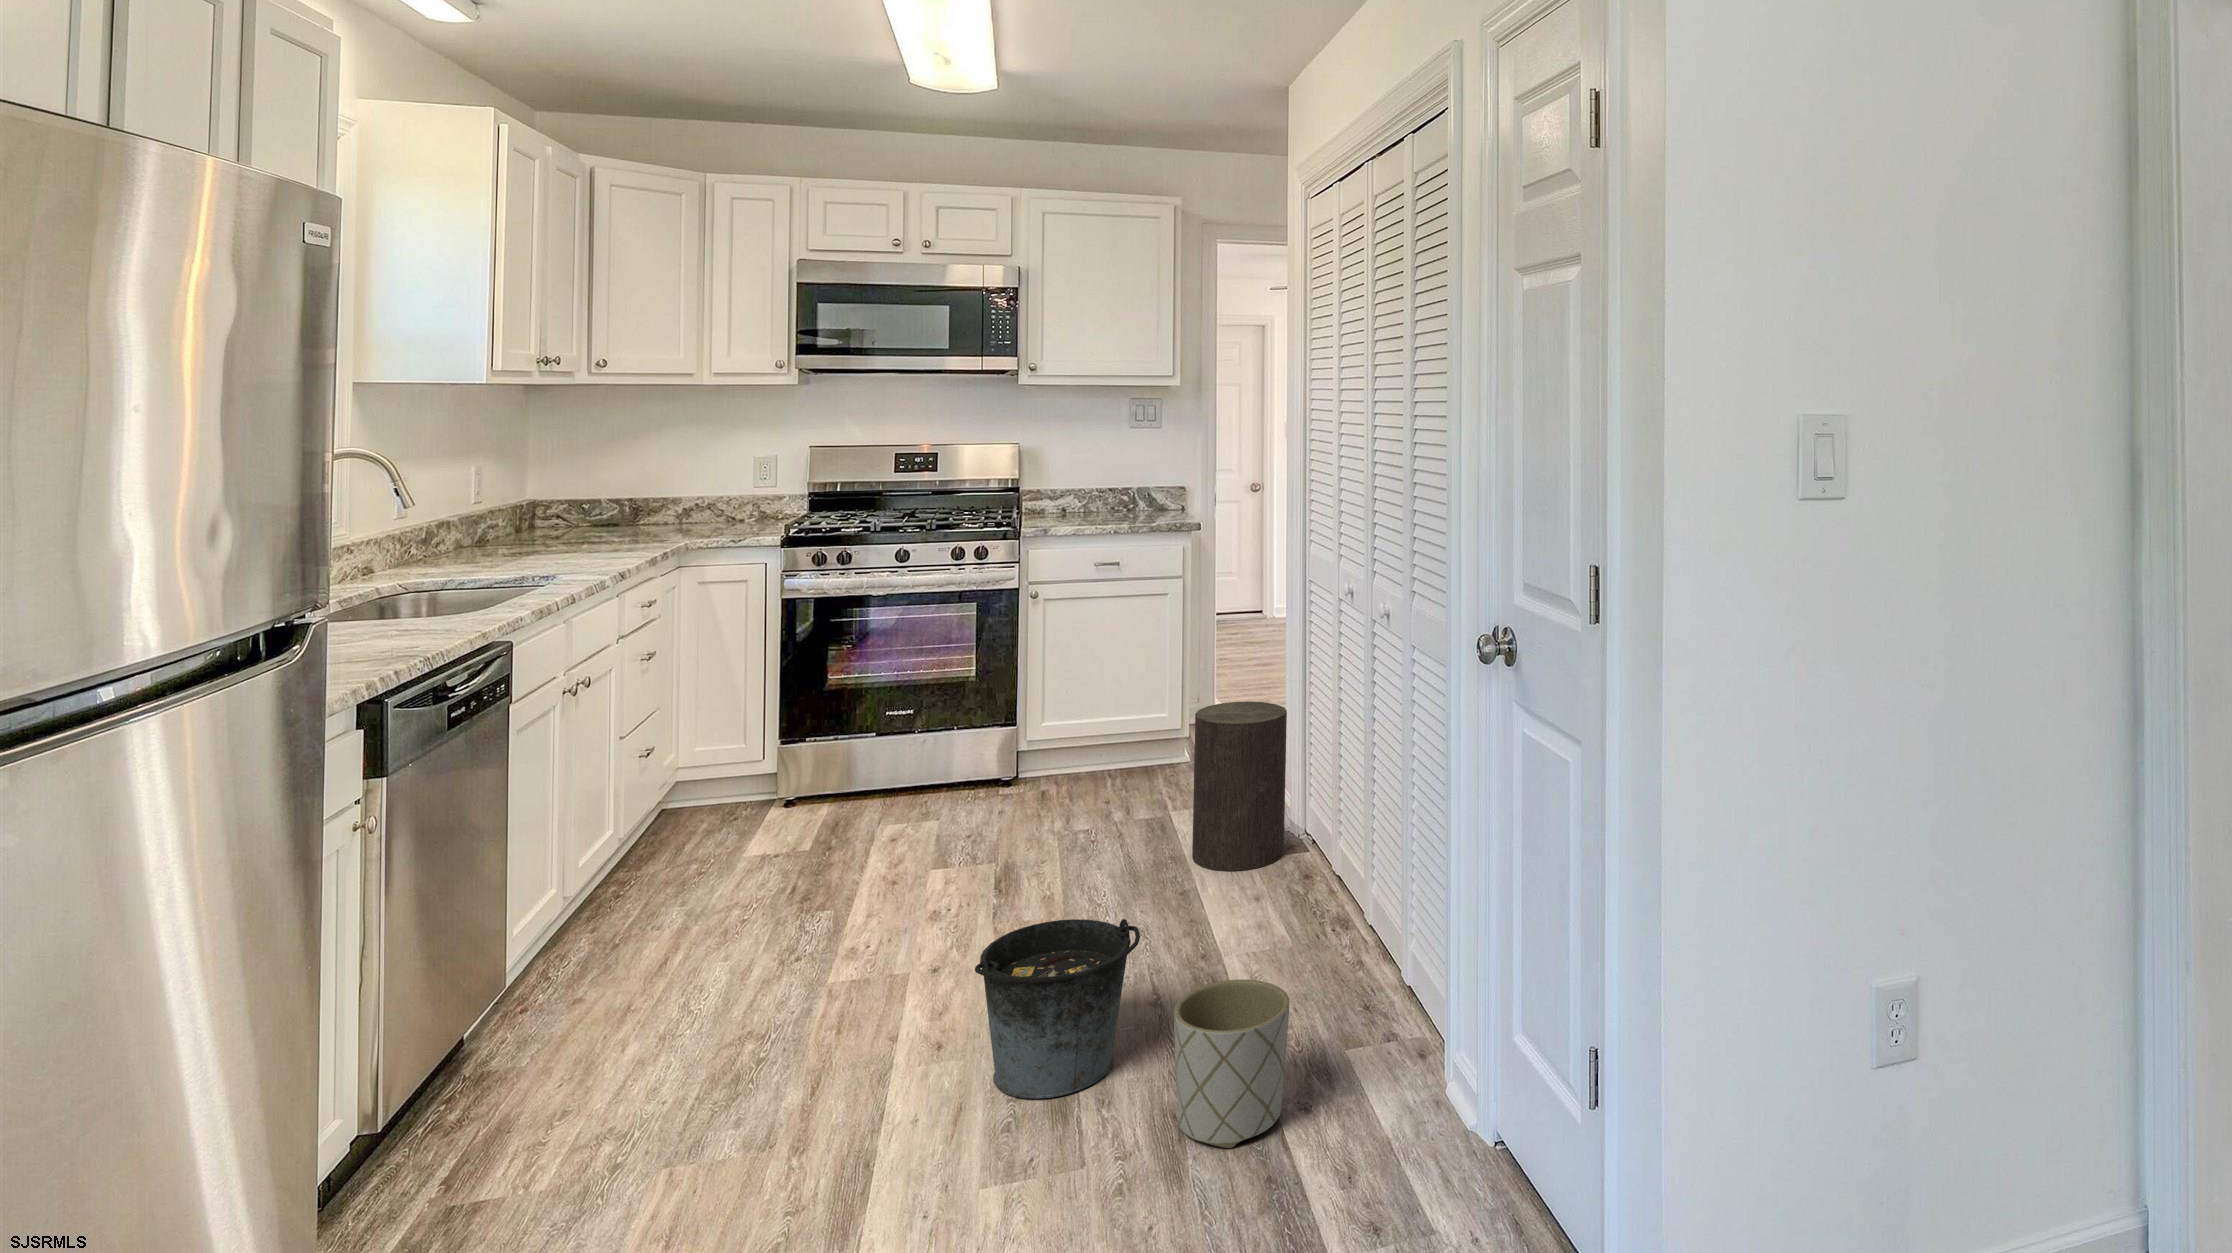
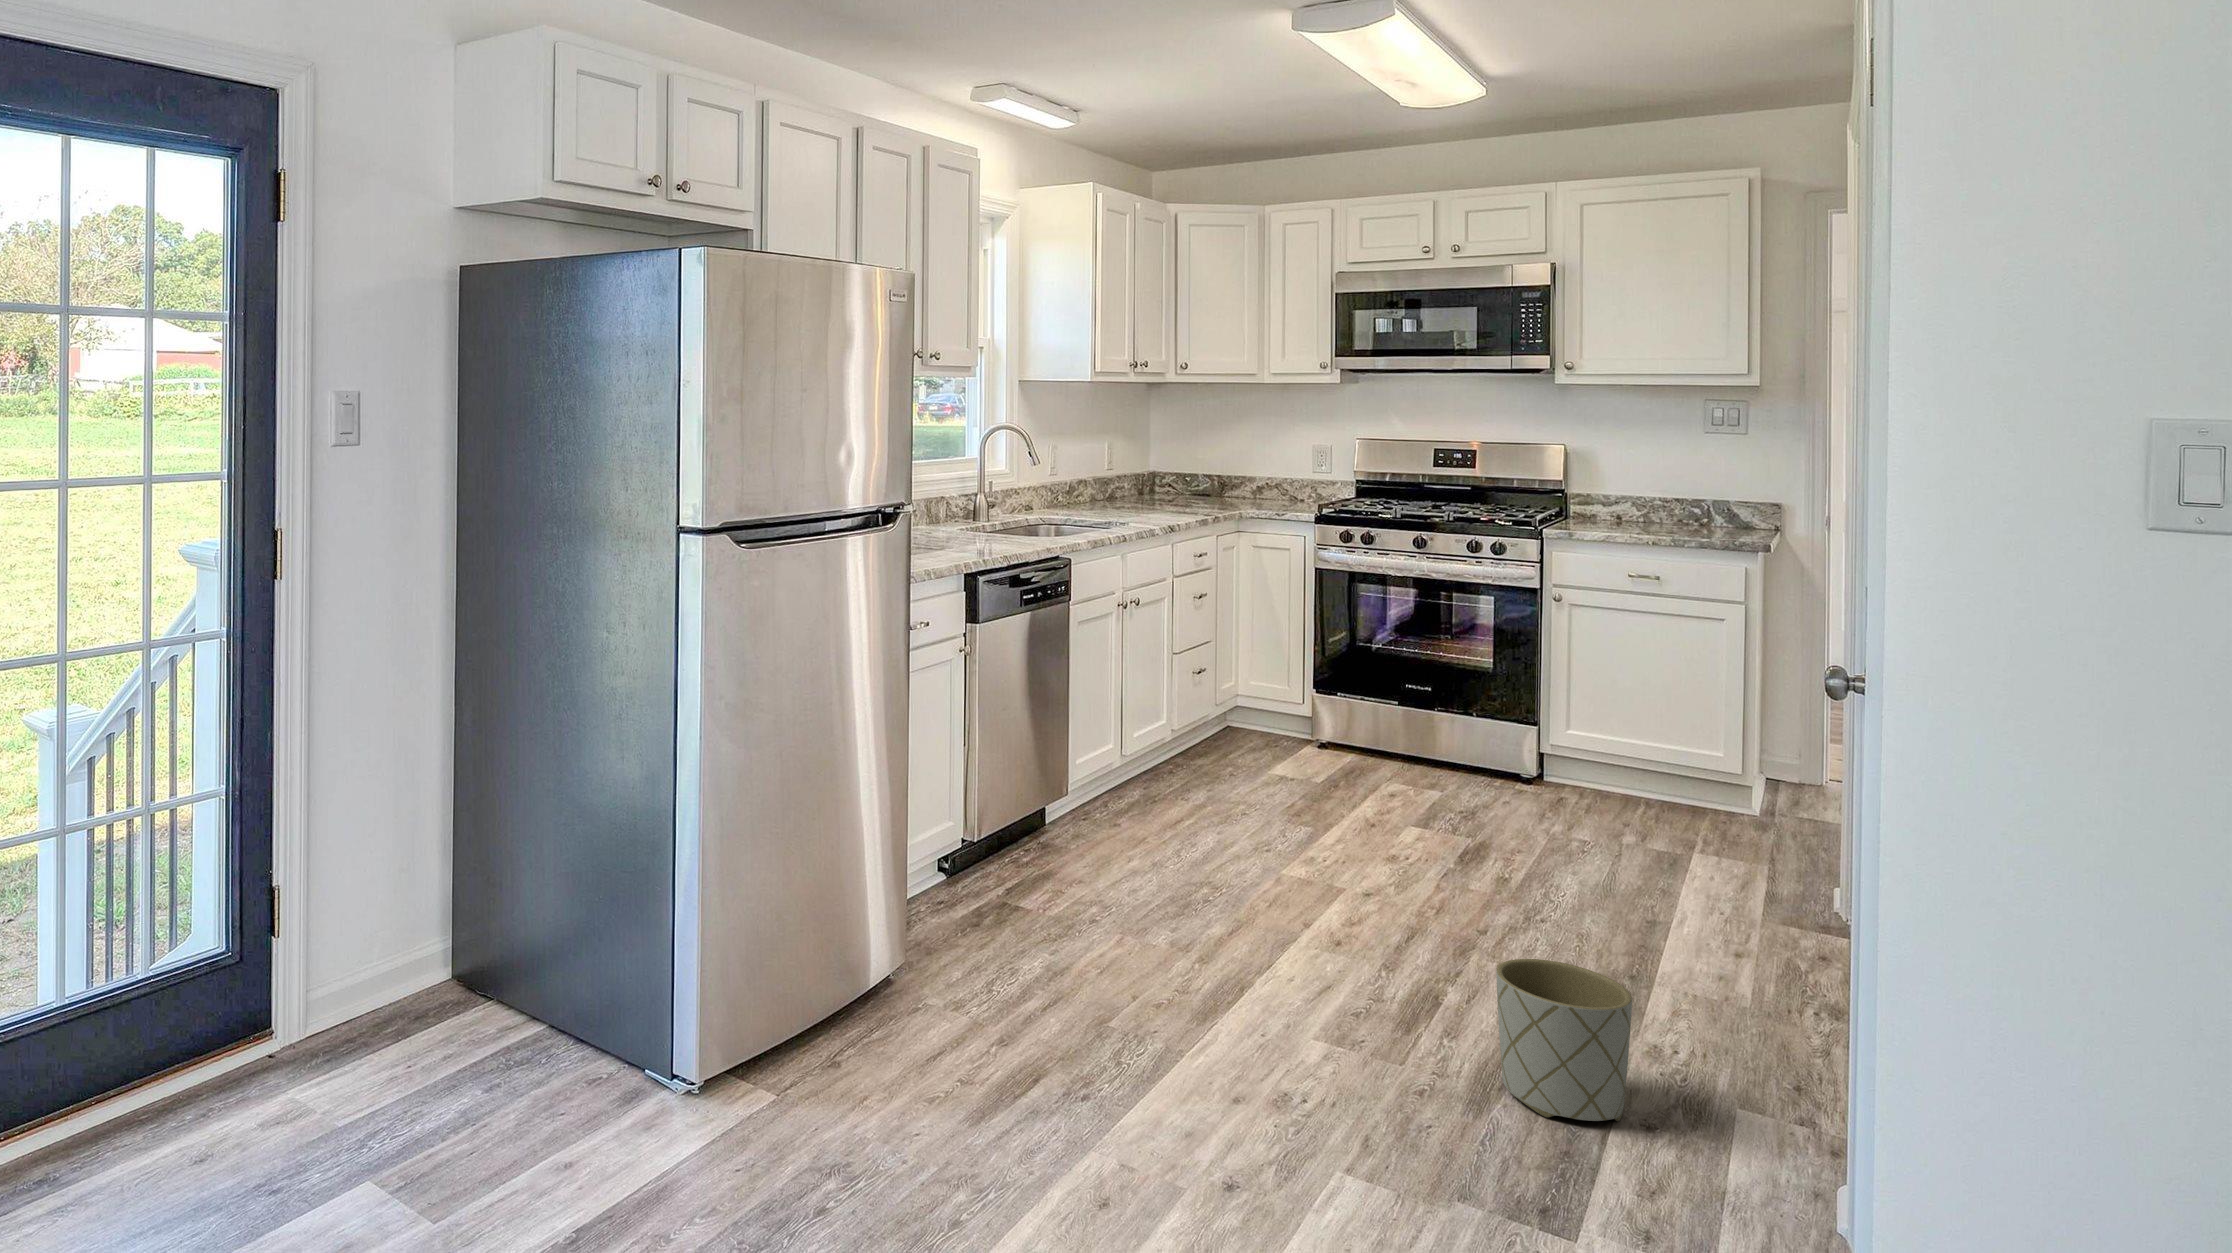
stool: present [1192,701,1287,871] -> none [1691,733,1824,933]
bucket: present [975,919,1140,1099] -> none [1339,860,1509,1018]

